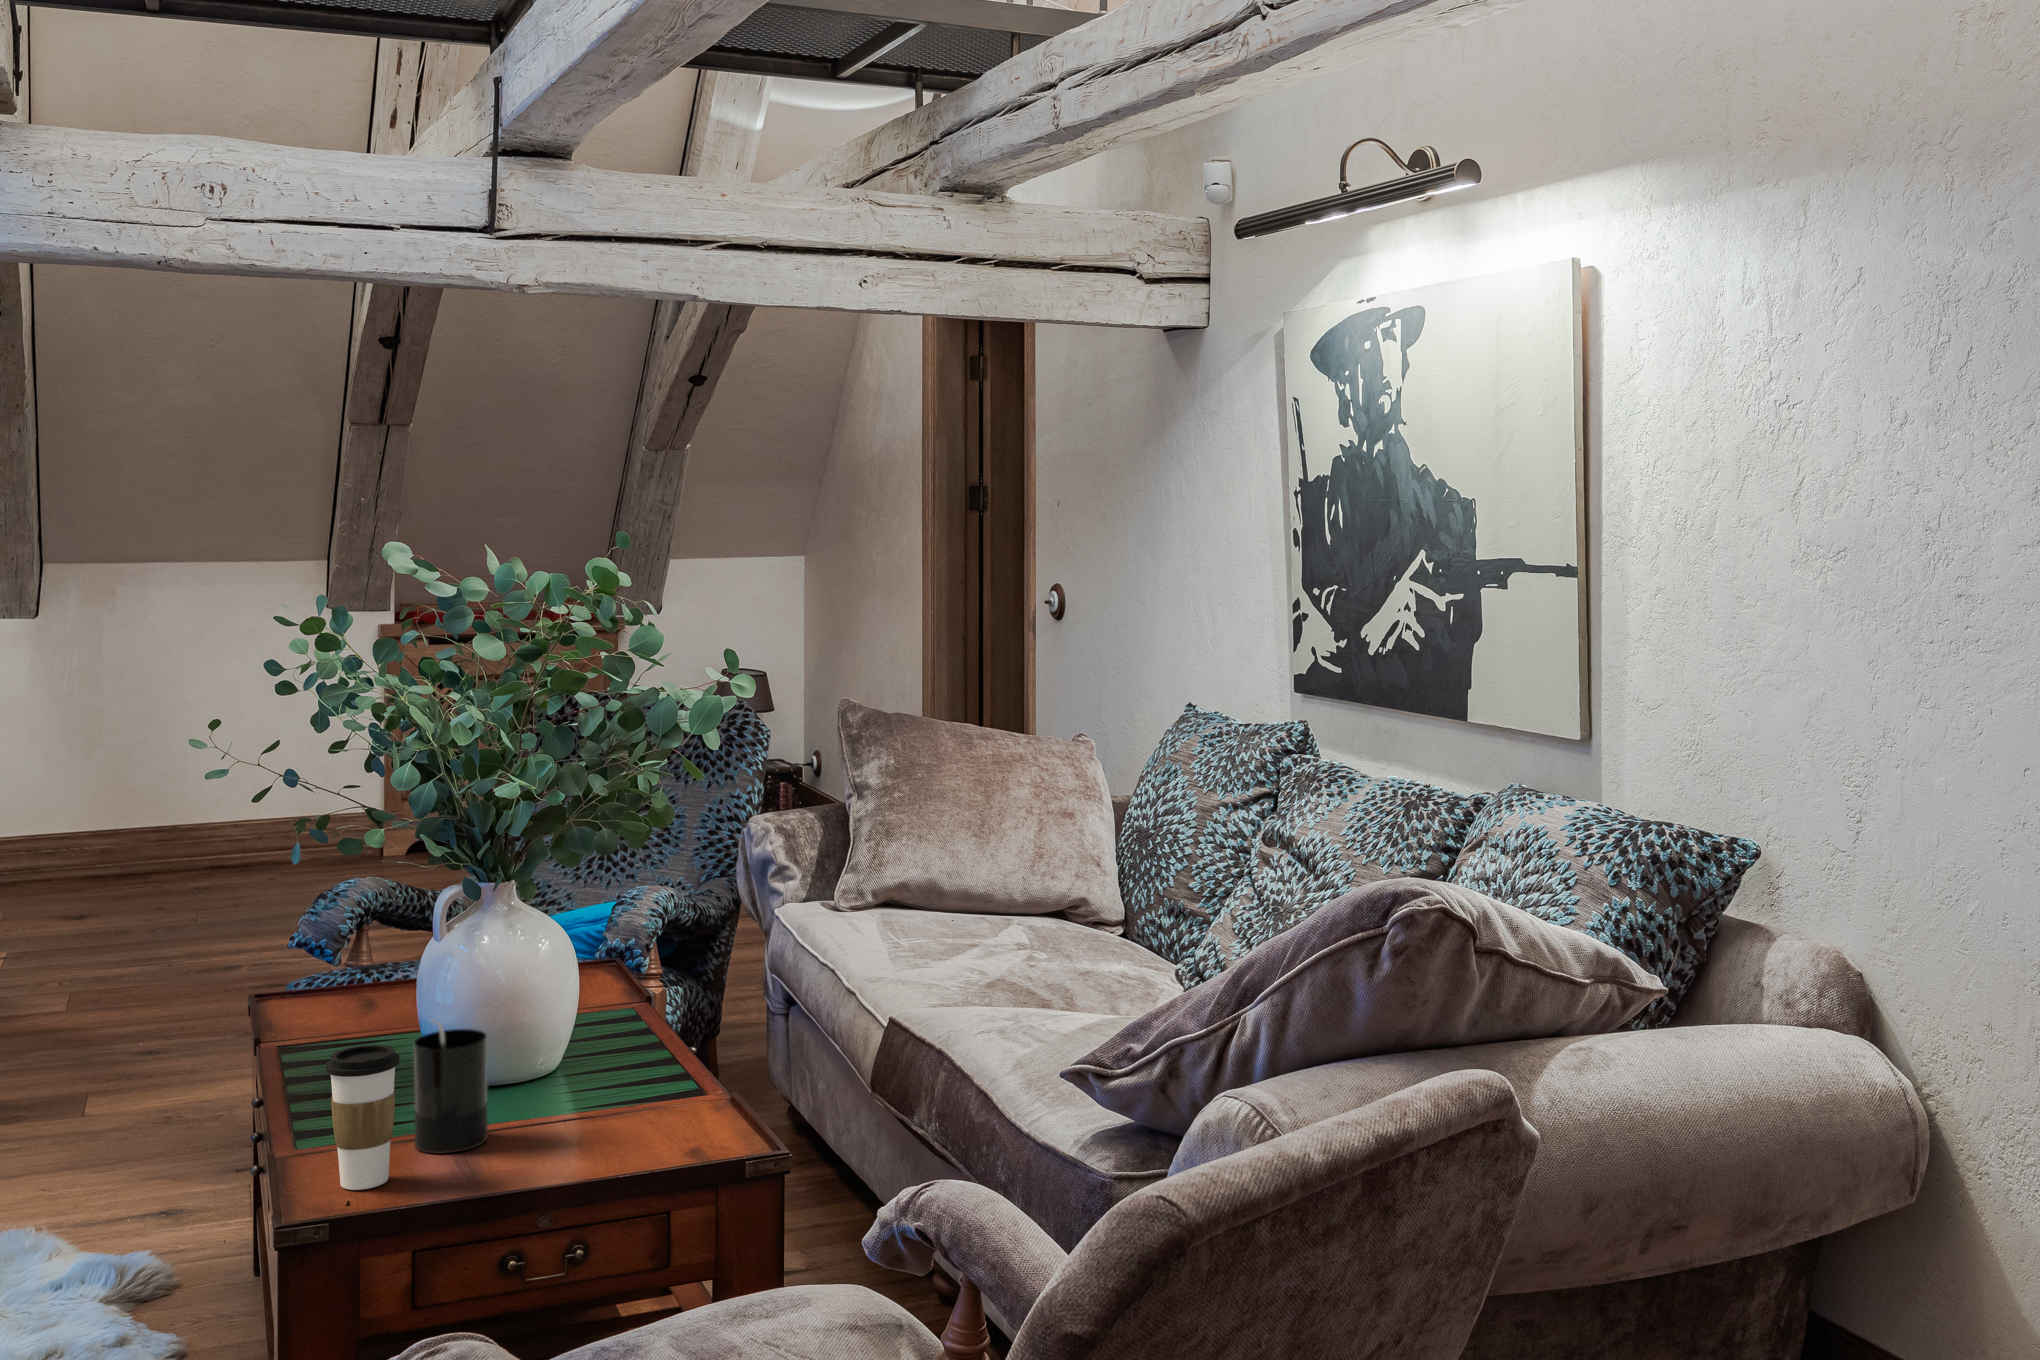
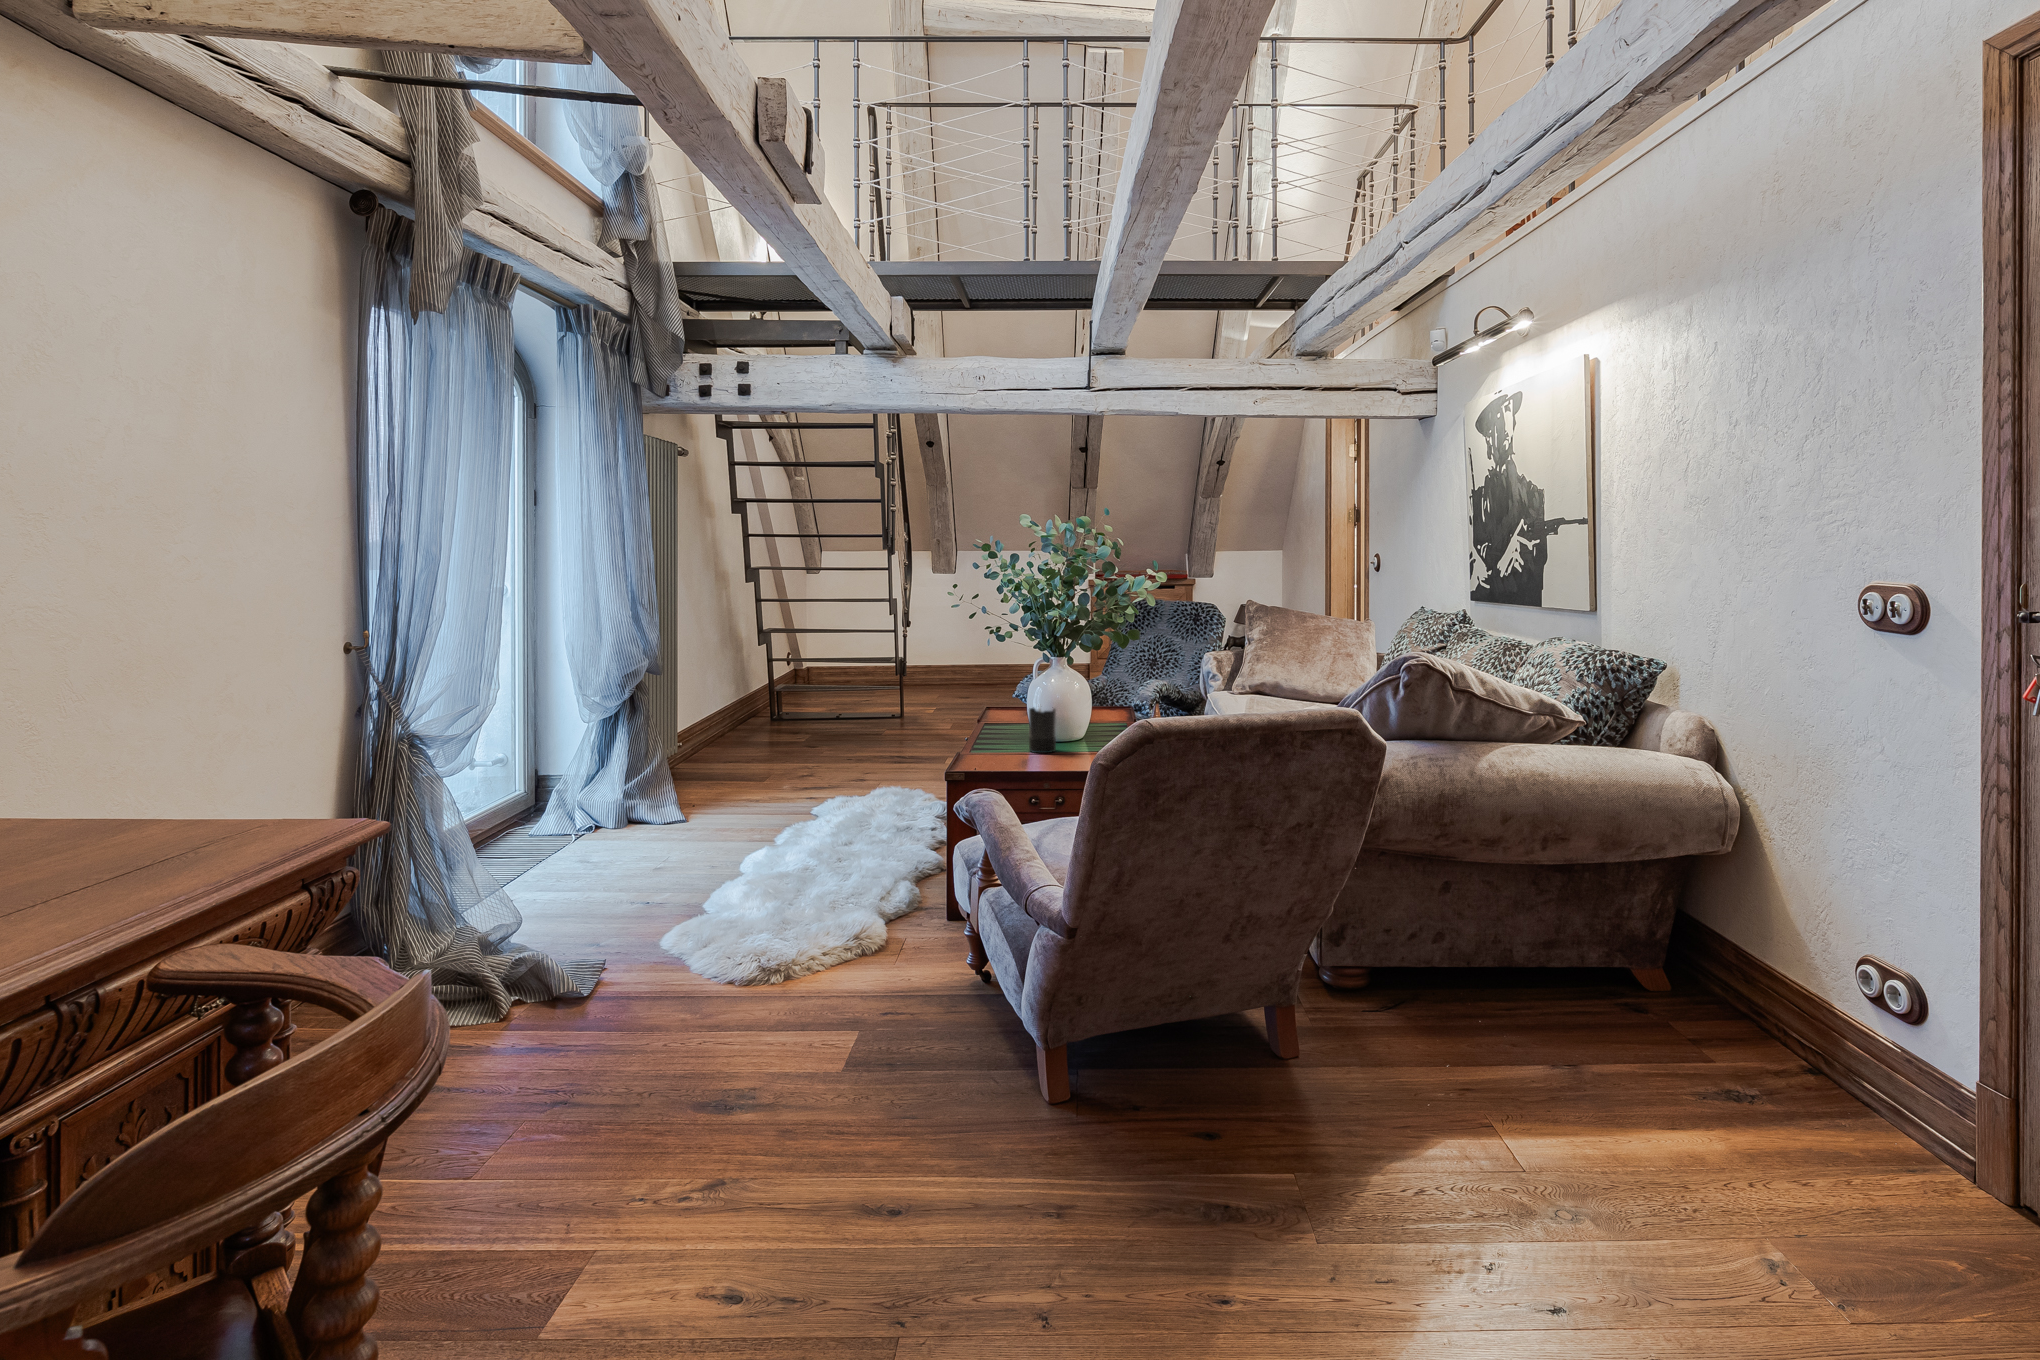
coffee cup: present [326,1045,399,1190] -> none [994,705,1020,759]

